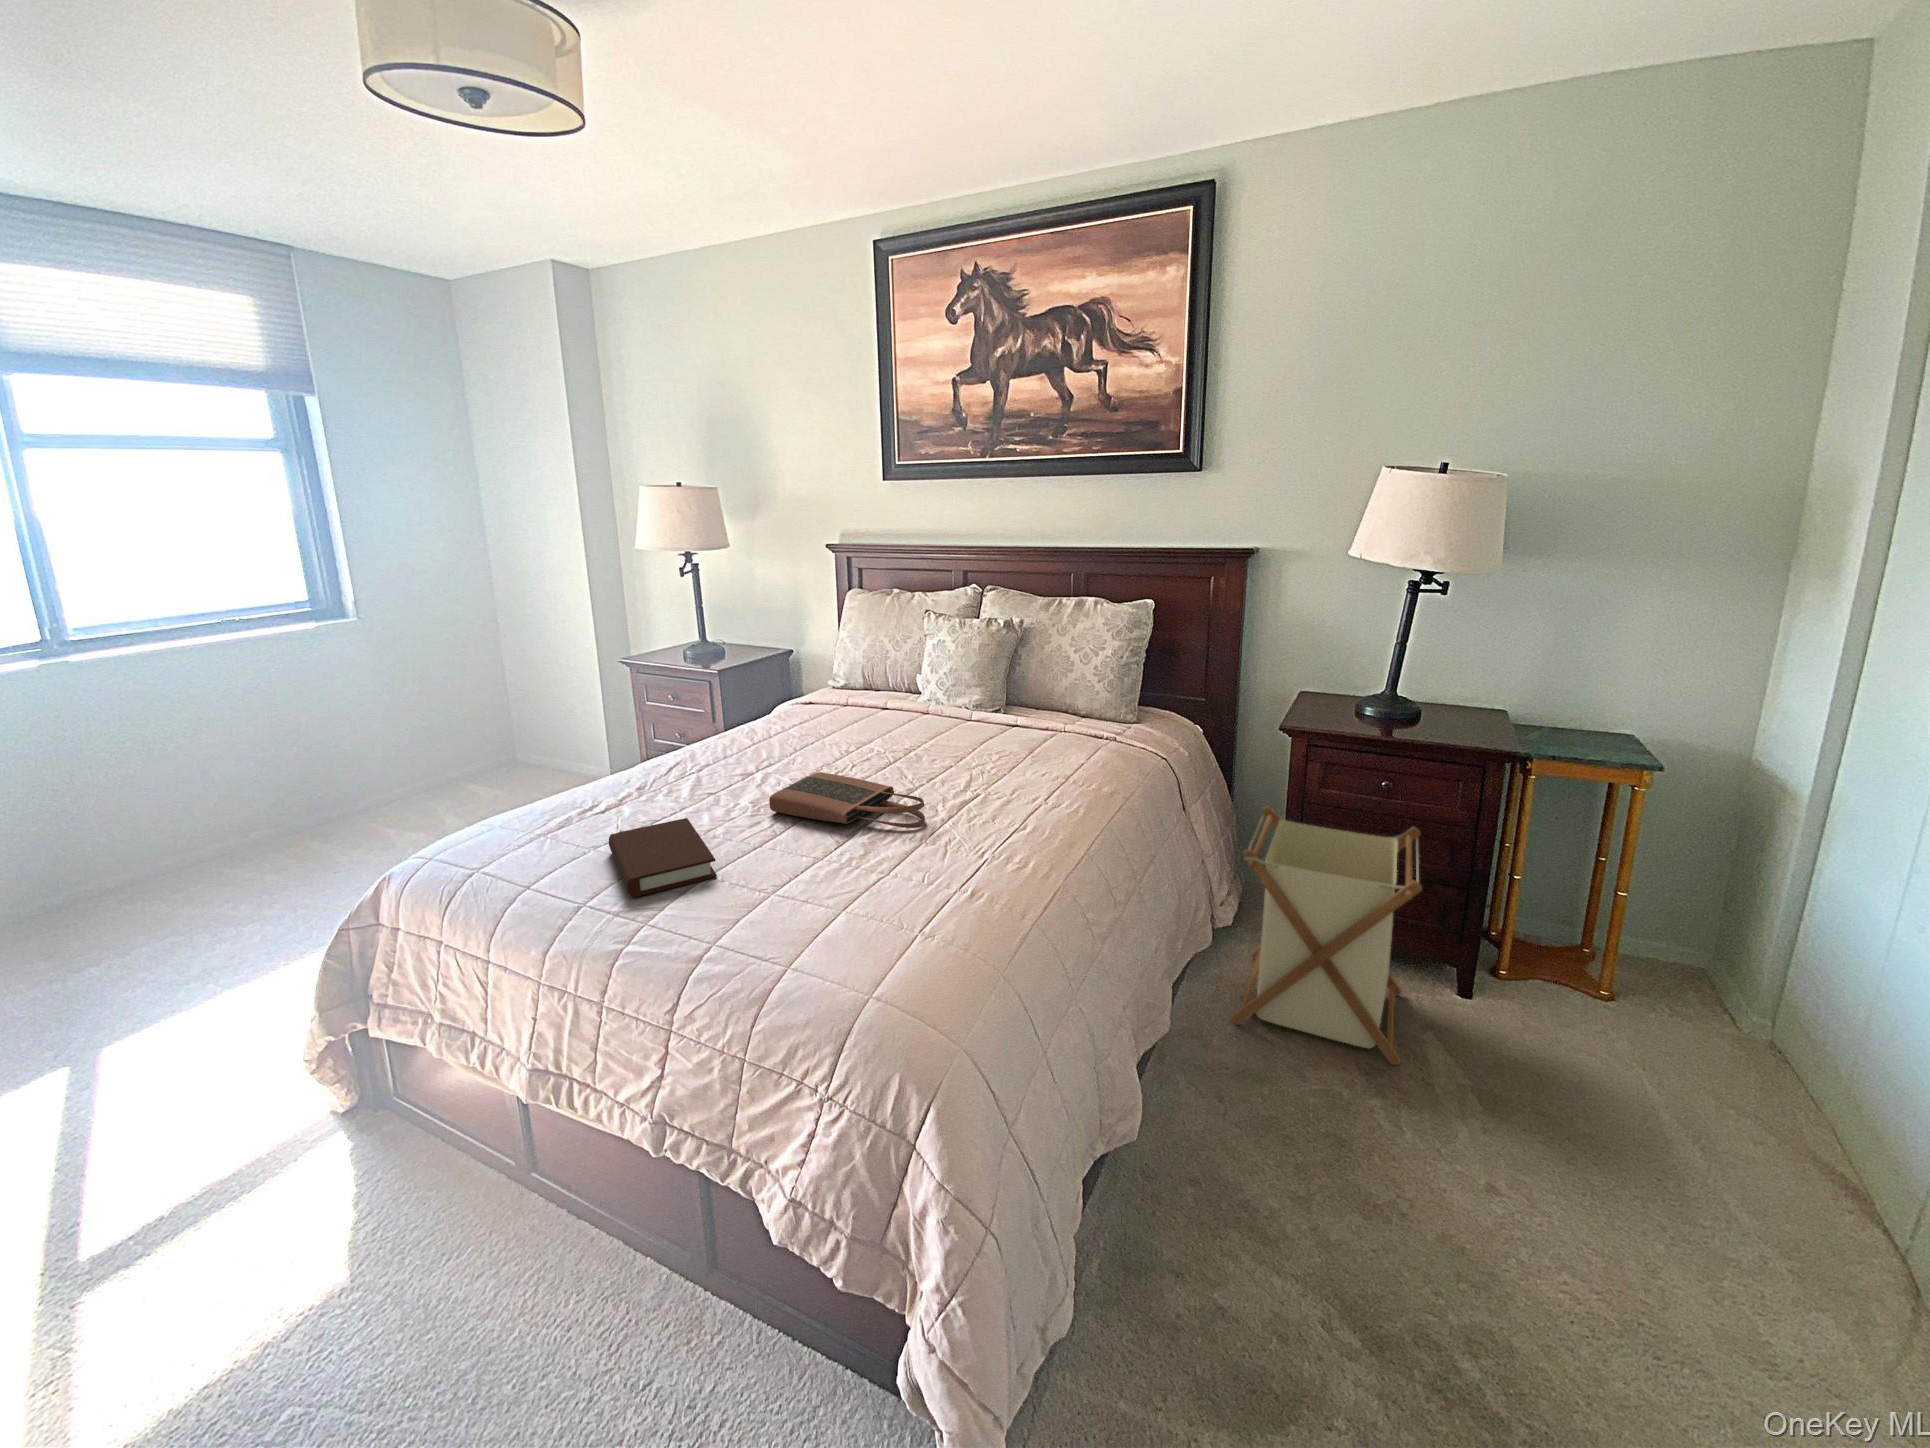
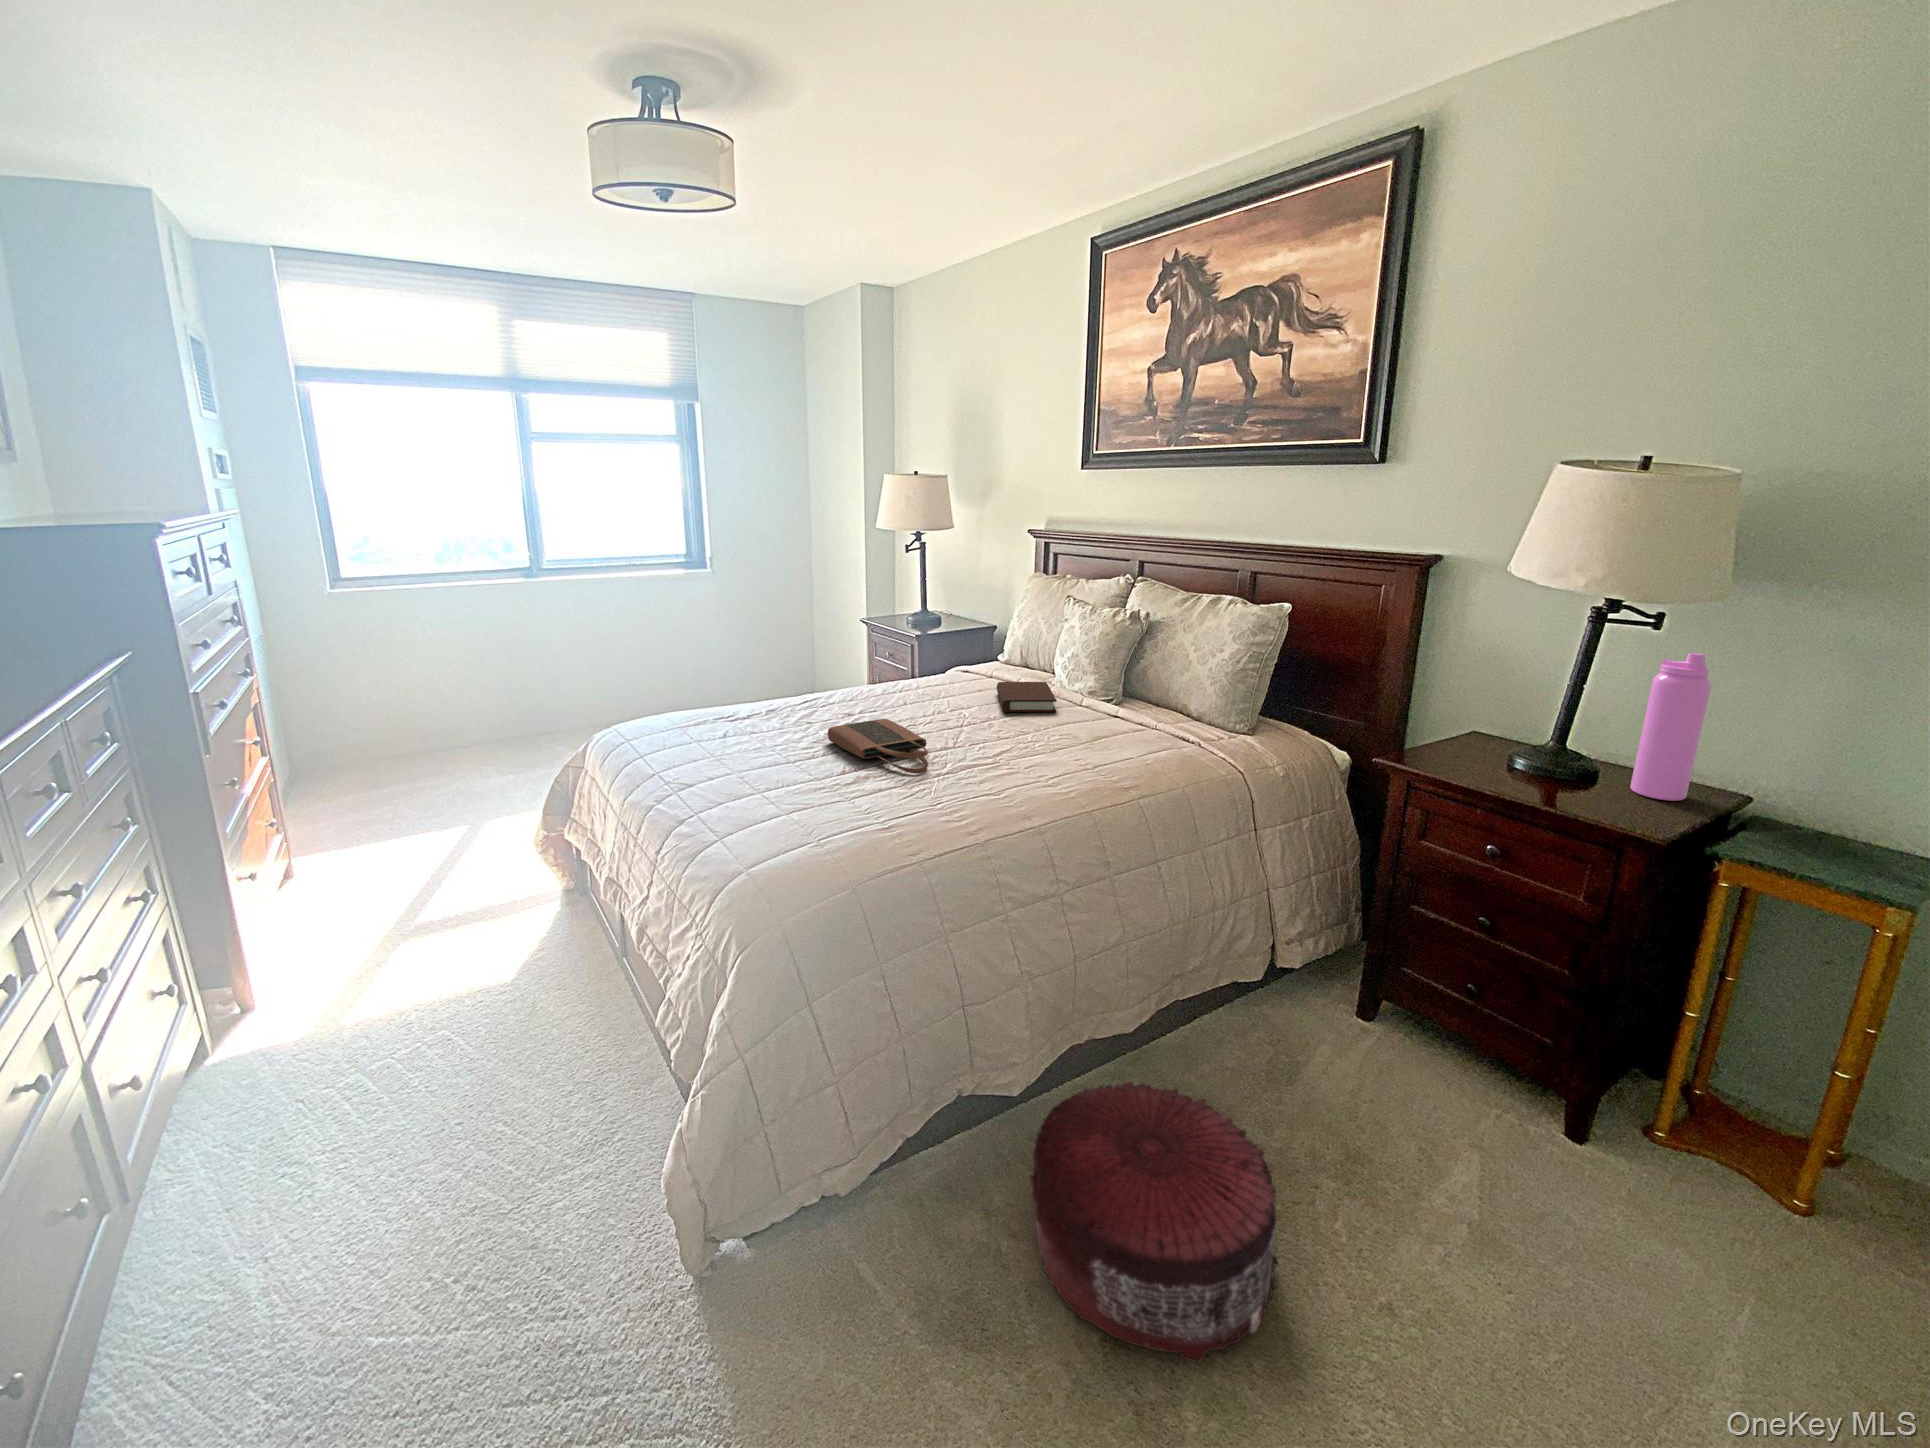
water bottle: none [1438,610,1486,722] -> present [1630,653,1711,801]
laundry basket: present [1231,806,1422,1065] -> none [1237,846,1523,1167]
book: present [609,818,717,897] -> present [997,682,1057,712]
pouf: none [1201,1068,1449,1331] -> present [1030,1082,1277,1363]

